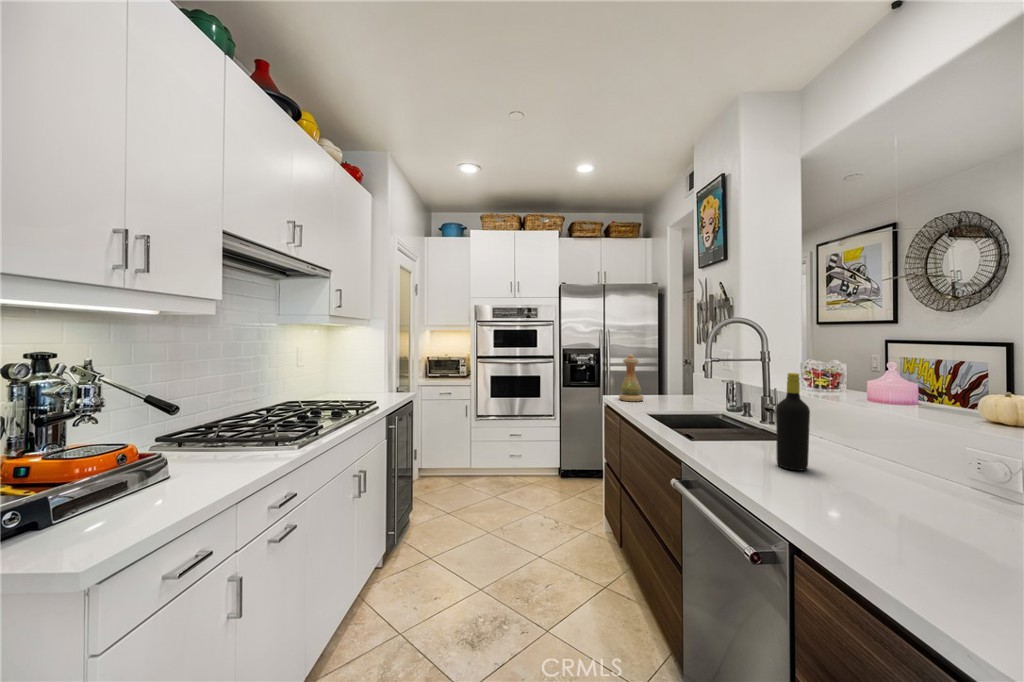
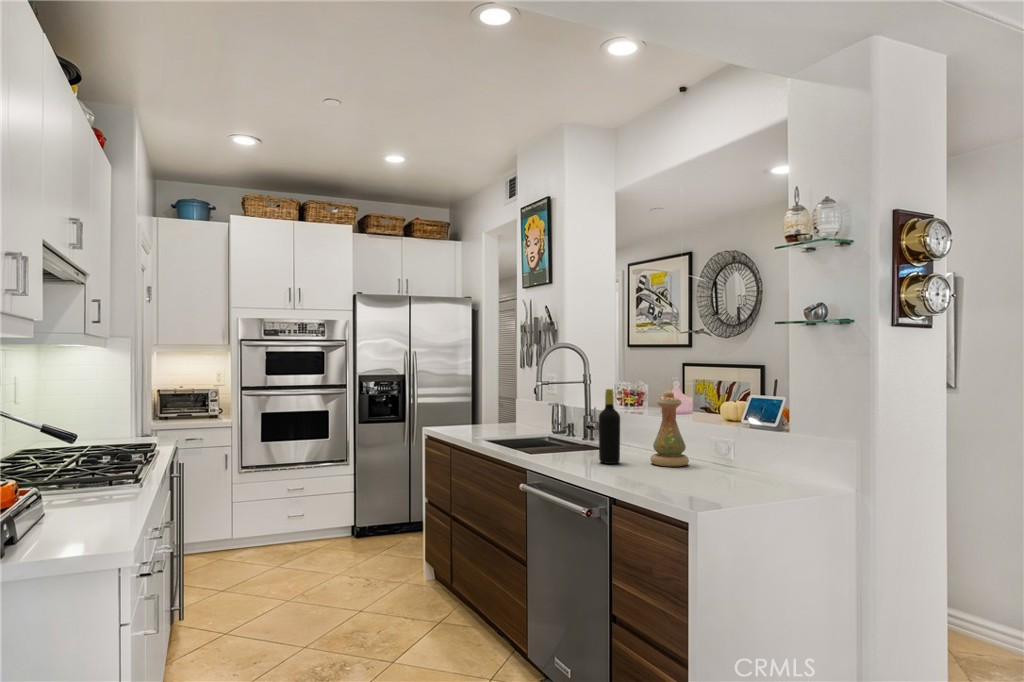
vase: present [619,354,643,402] -> present [651,390,689,467]

